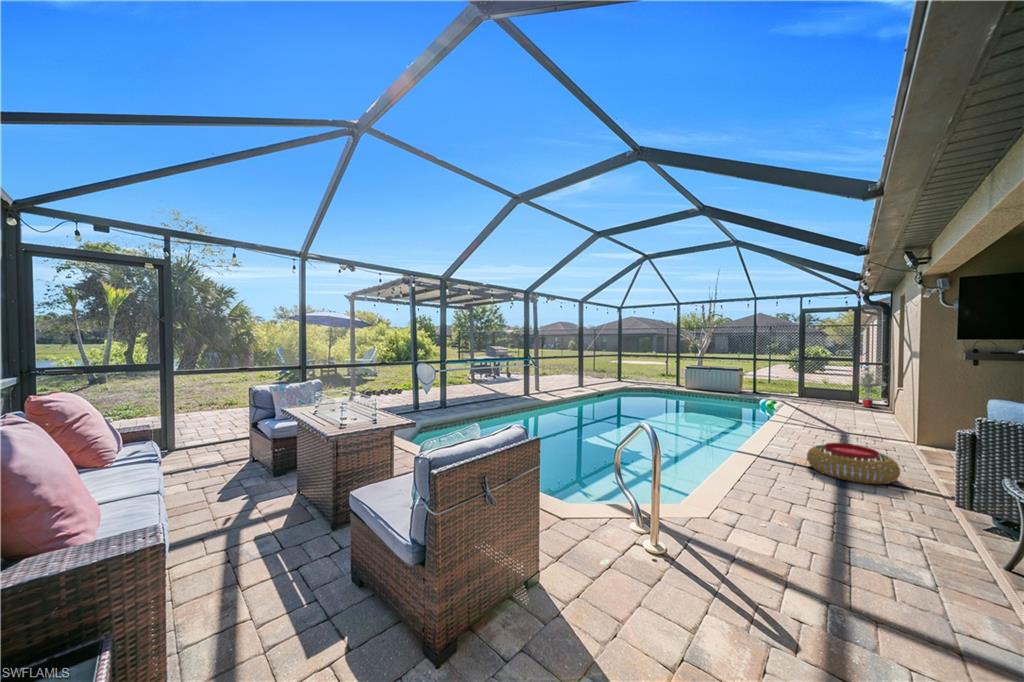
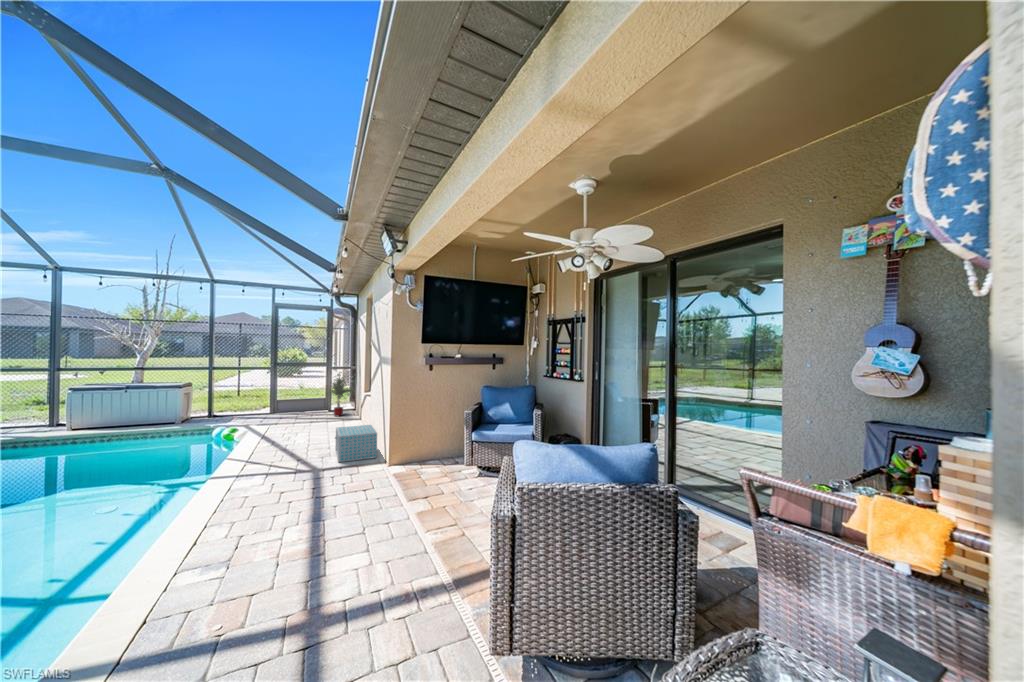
storage box: none [861,409,906,439] -> present [335,425,377,462]
pouf: present [807,443,900,484] -> none [254,517,390,612]

